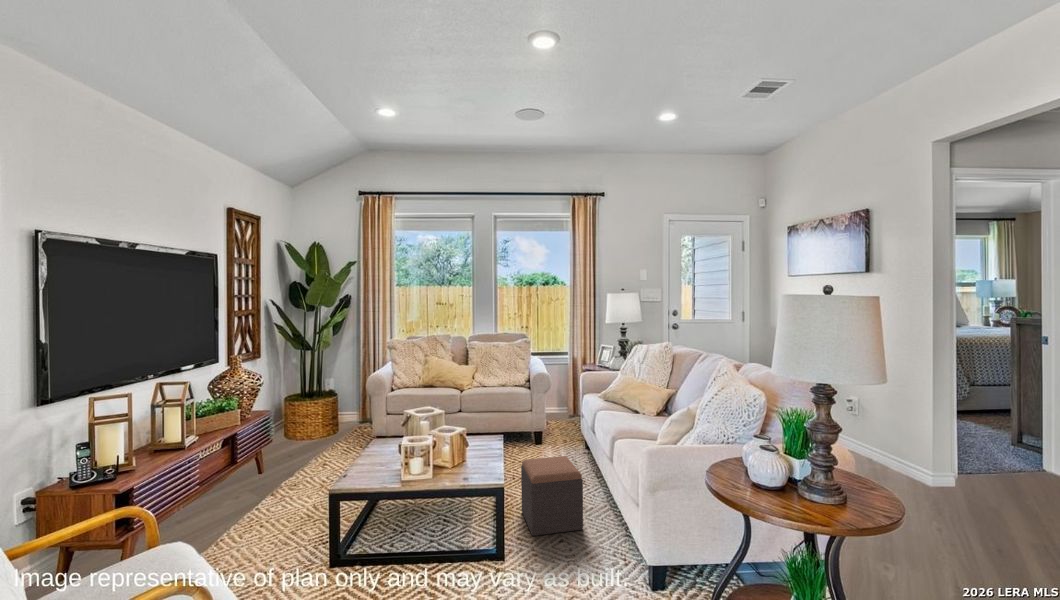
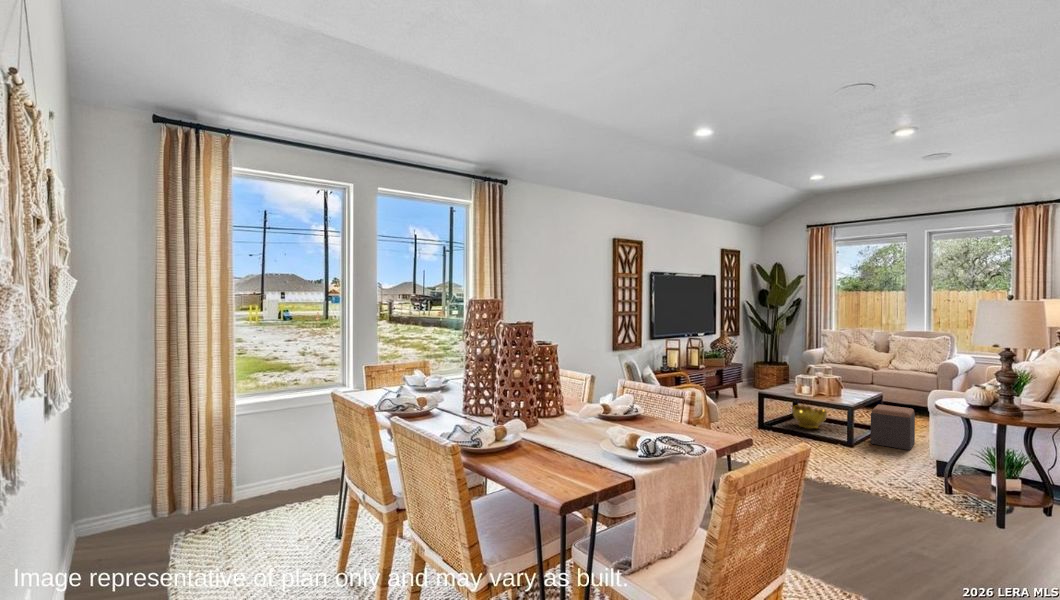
decorative bowl: none [394,481,452,533] -> present [792,405,827,429]

